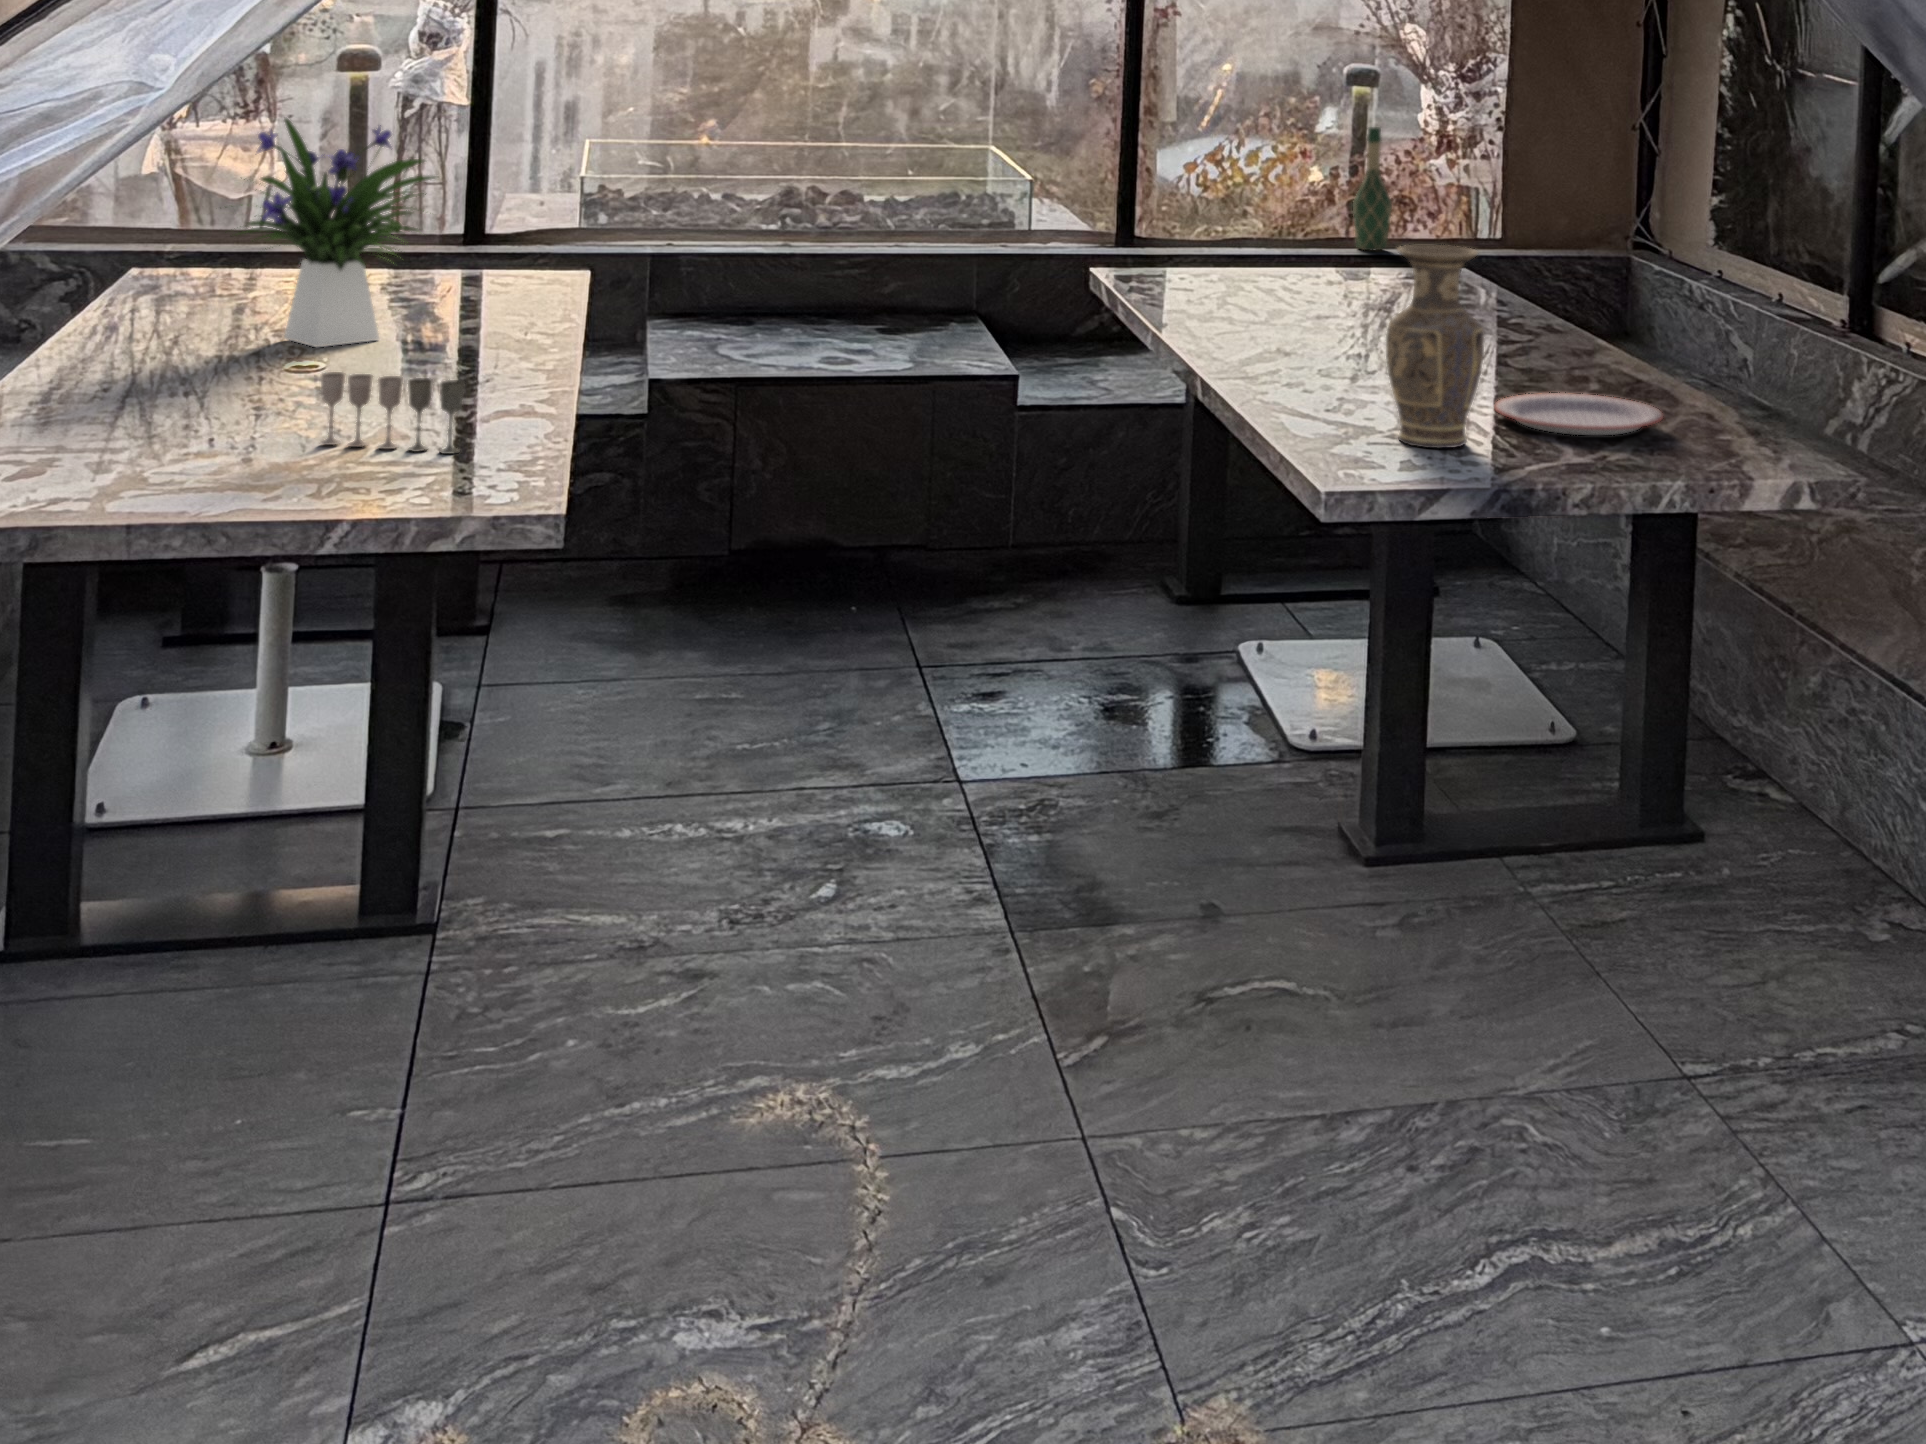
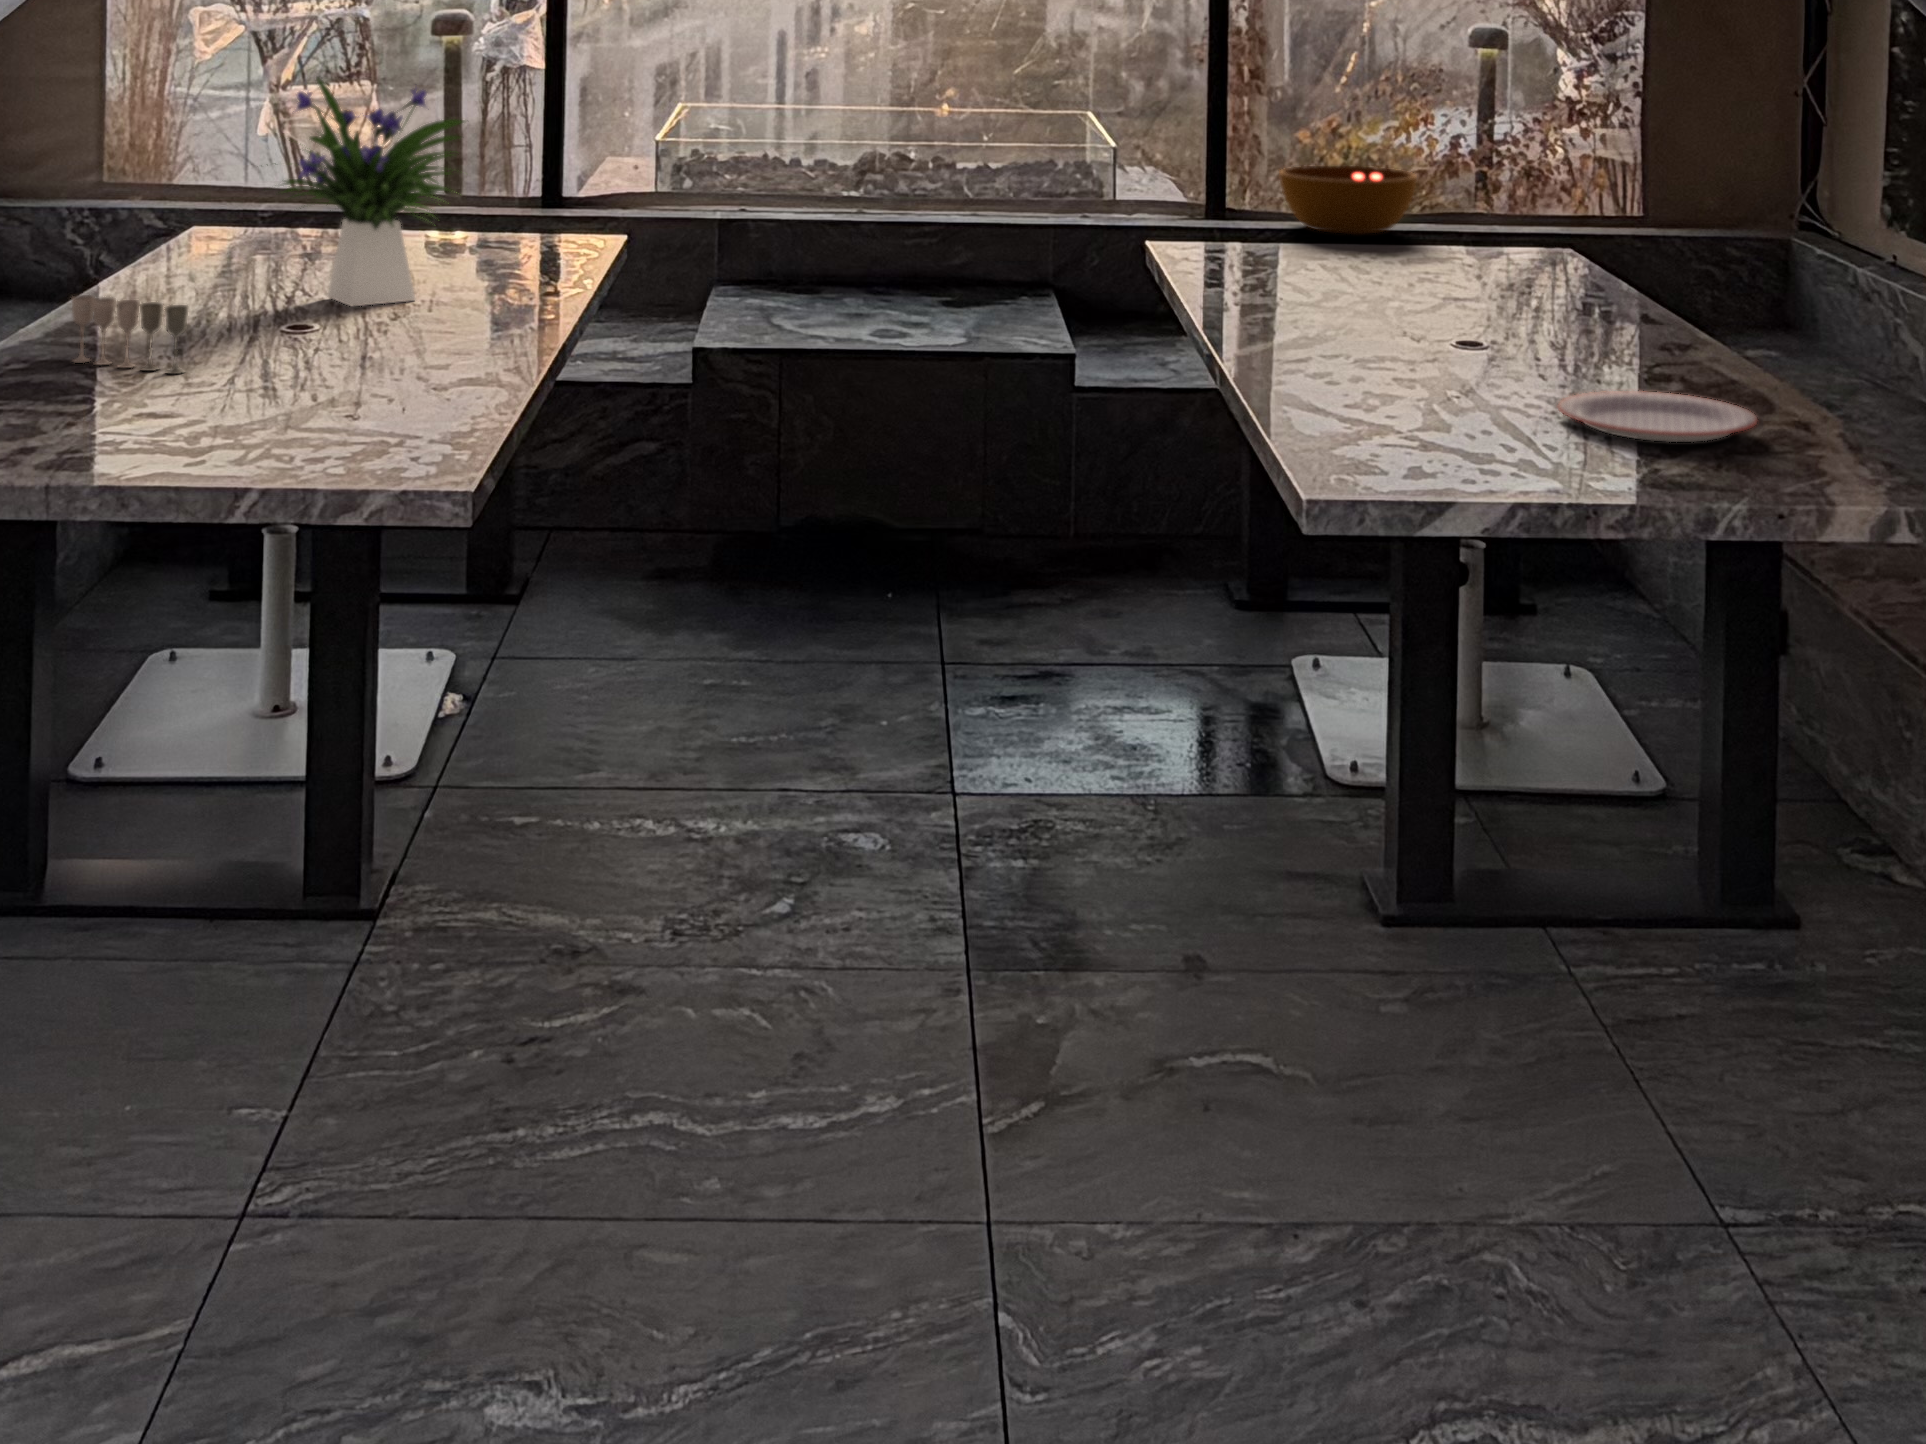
wine bottle: present [1353,127,1392,250] -> none [1481,93,1524,227]
bowl: none [1176,195,1303,258] -> present [1279,166,1417,234]
vase: present [1386,245,1485,448] -> none [1413,219,1528,451]
wine glass: present [321,372,464,454] -> present [72,295,188,374]

